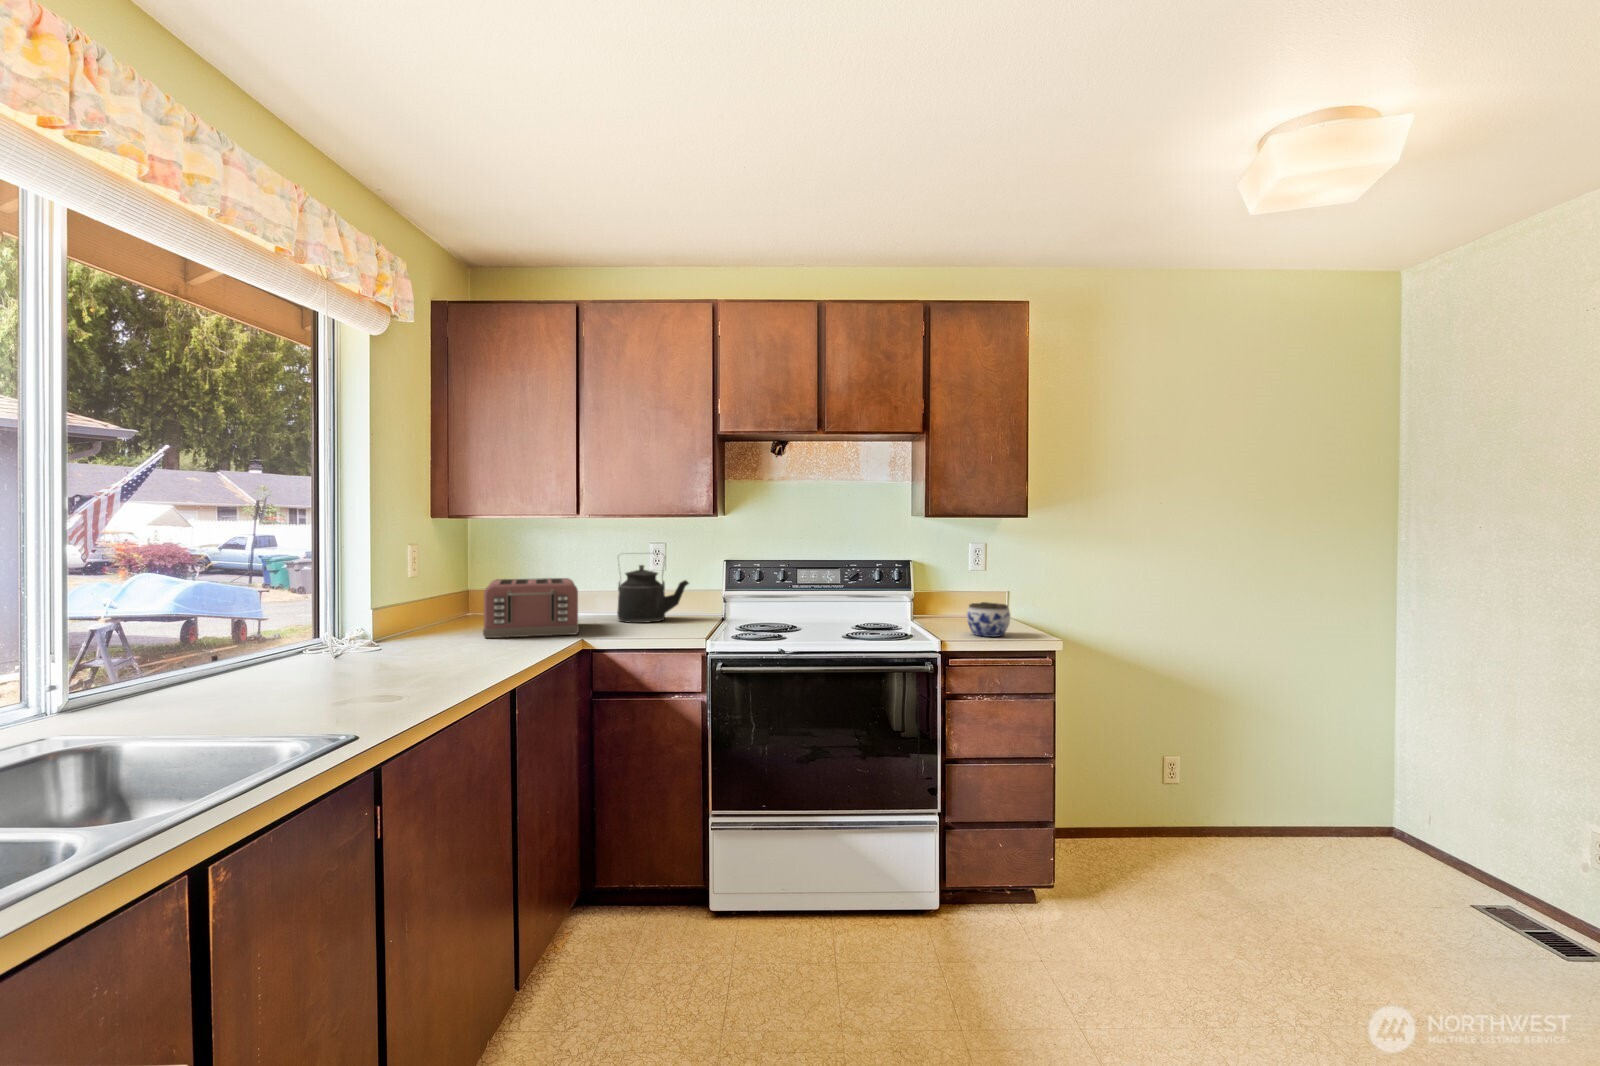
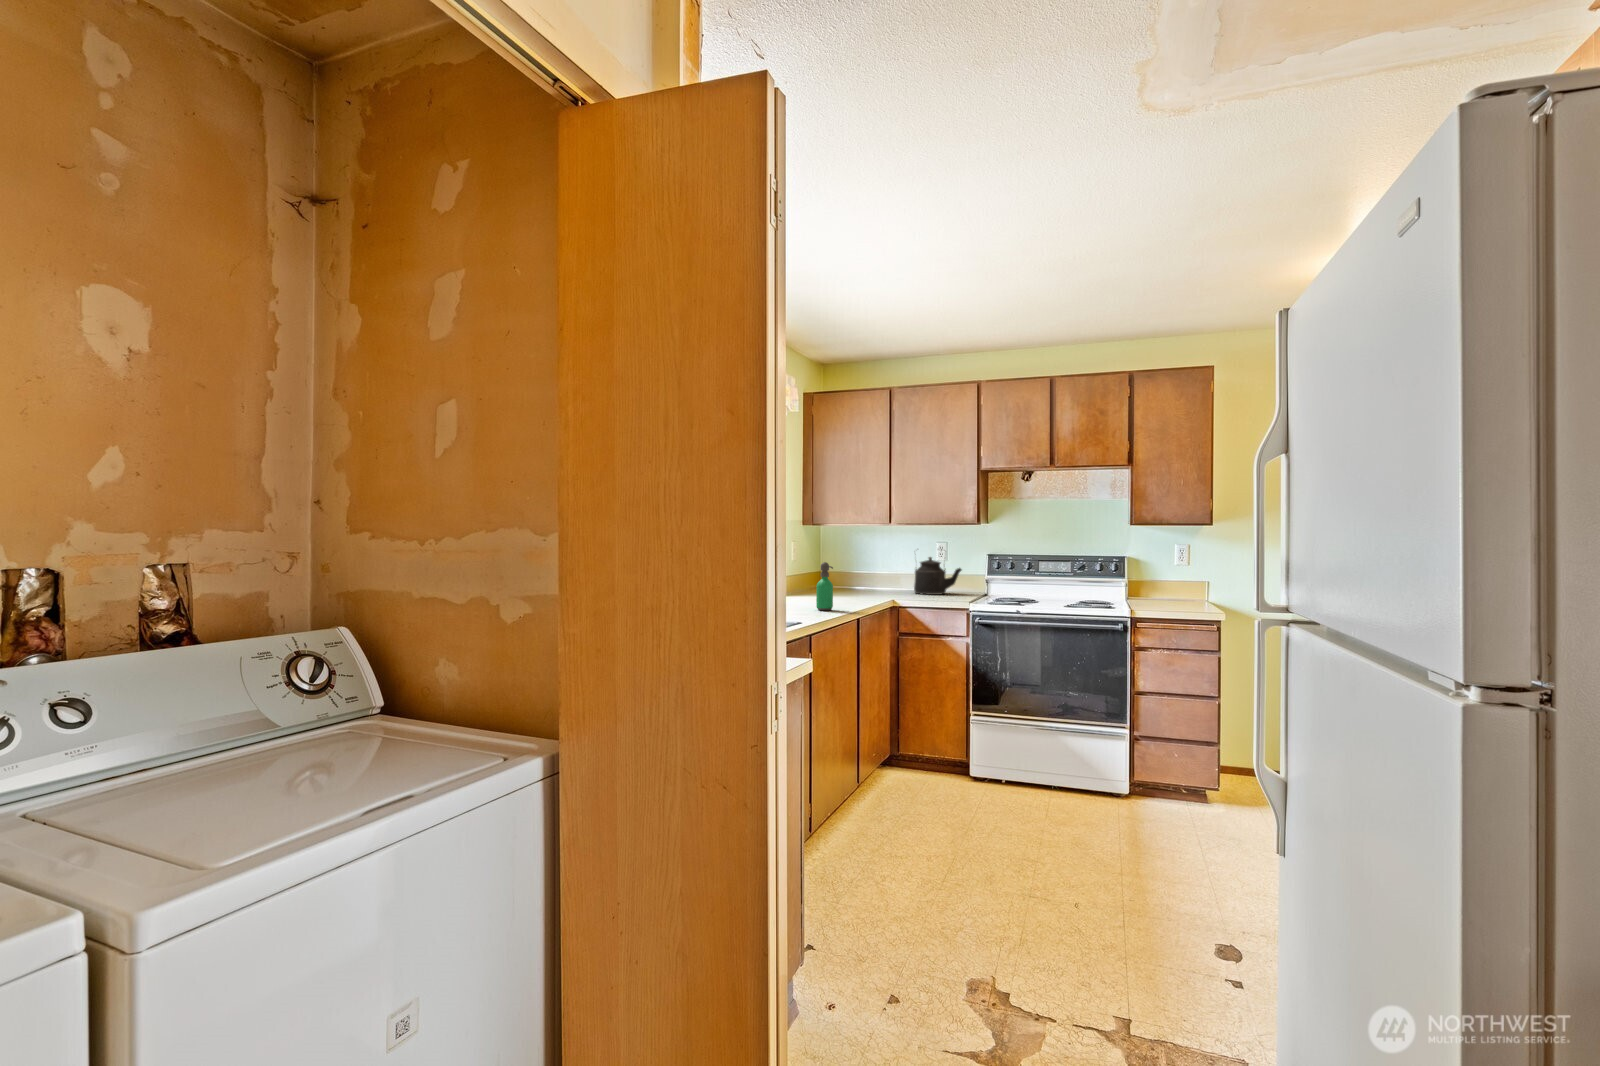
toaster: present [483,578,579,638] -> none [835,564,891,598]
soap dispenser: none [426,588,461,681] -> present [816,562,833,611]
jar: present [967,602,1010,637] -> none [1159,587,1192,611]

